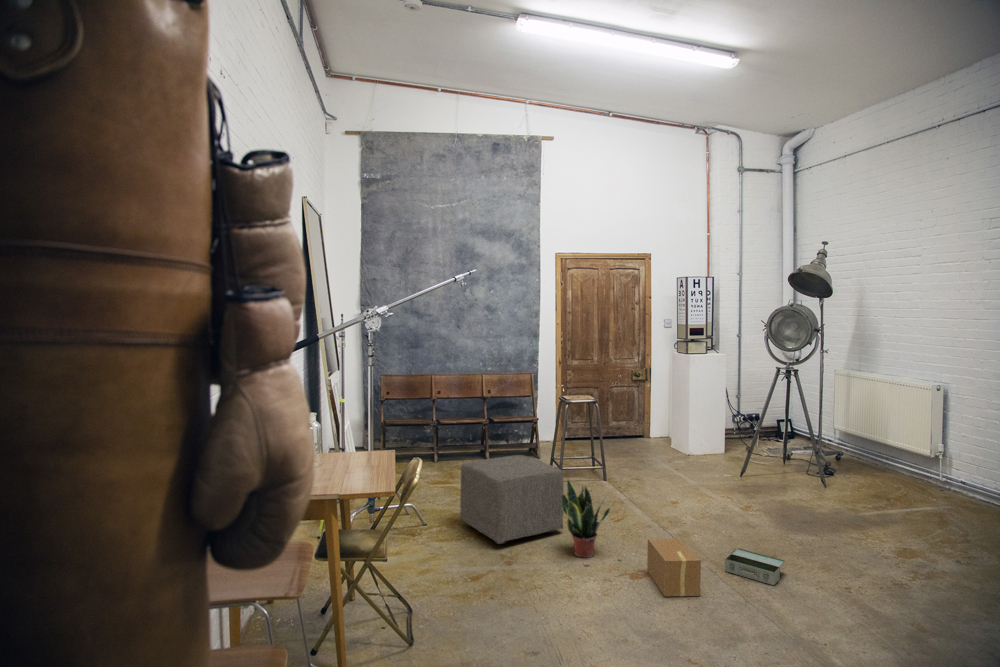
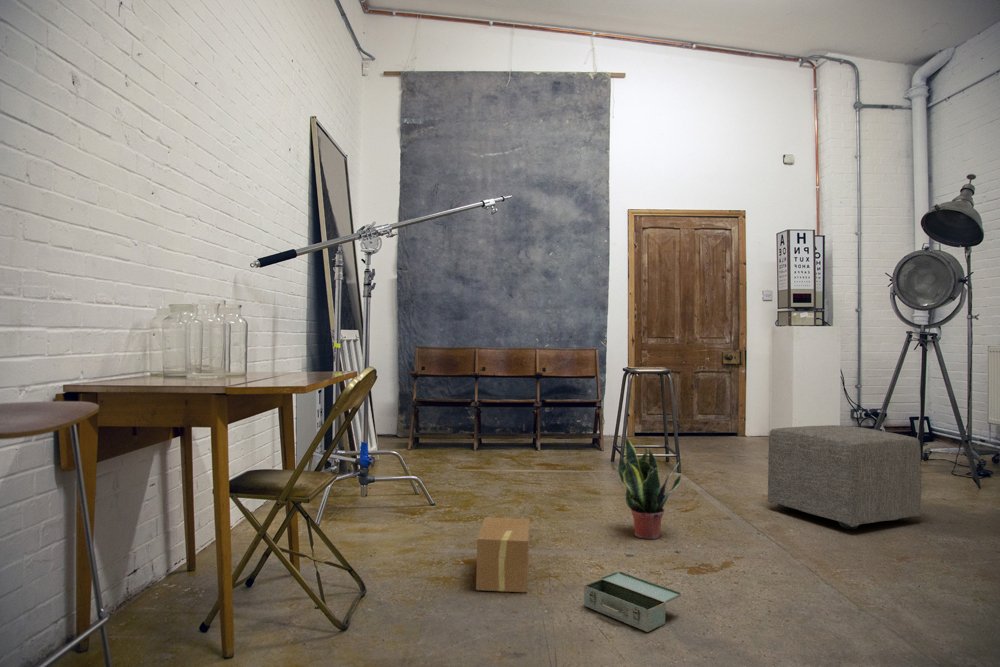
ottoman: present [460,455,563,544] -> present [768,425,921,529]
cardboard box: present [647,539,701,597] -> present [476,517,530,592]
toolbox: present [725,548,785,585] -> present [584,572,681,632]

